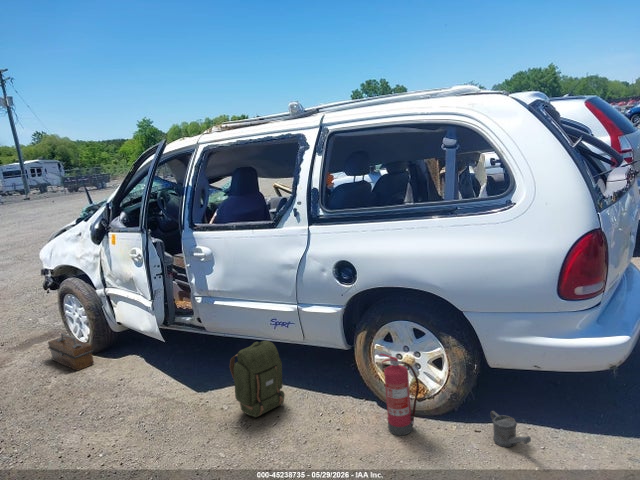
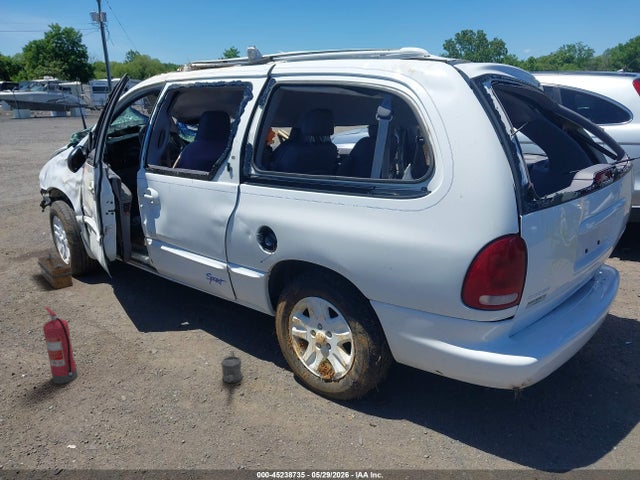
backpack: present [230,341,285,417] -> none [160,293,212,367]
fire extinguisher: present [380,354,419,435] -> present [43,307,77,384]
watering can: present [491,411,531,447] -> present [221,351,242,383]

